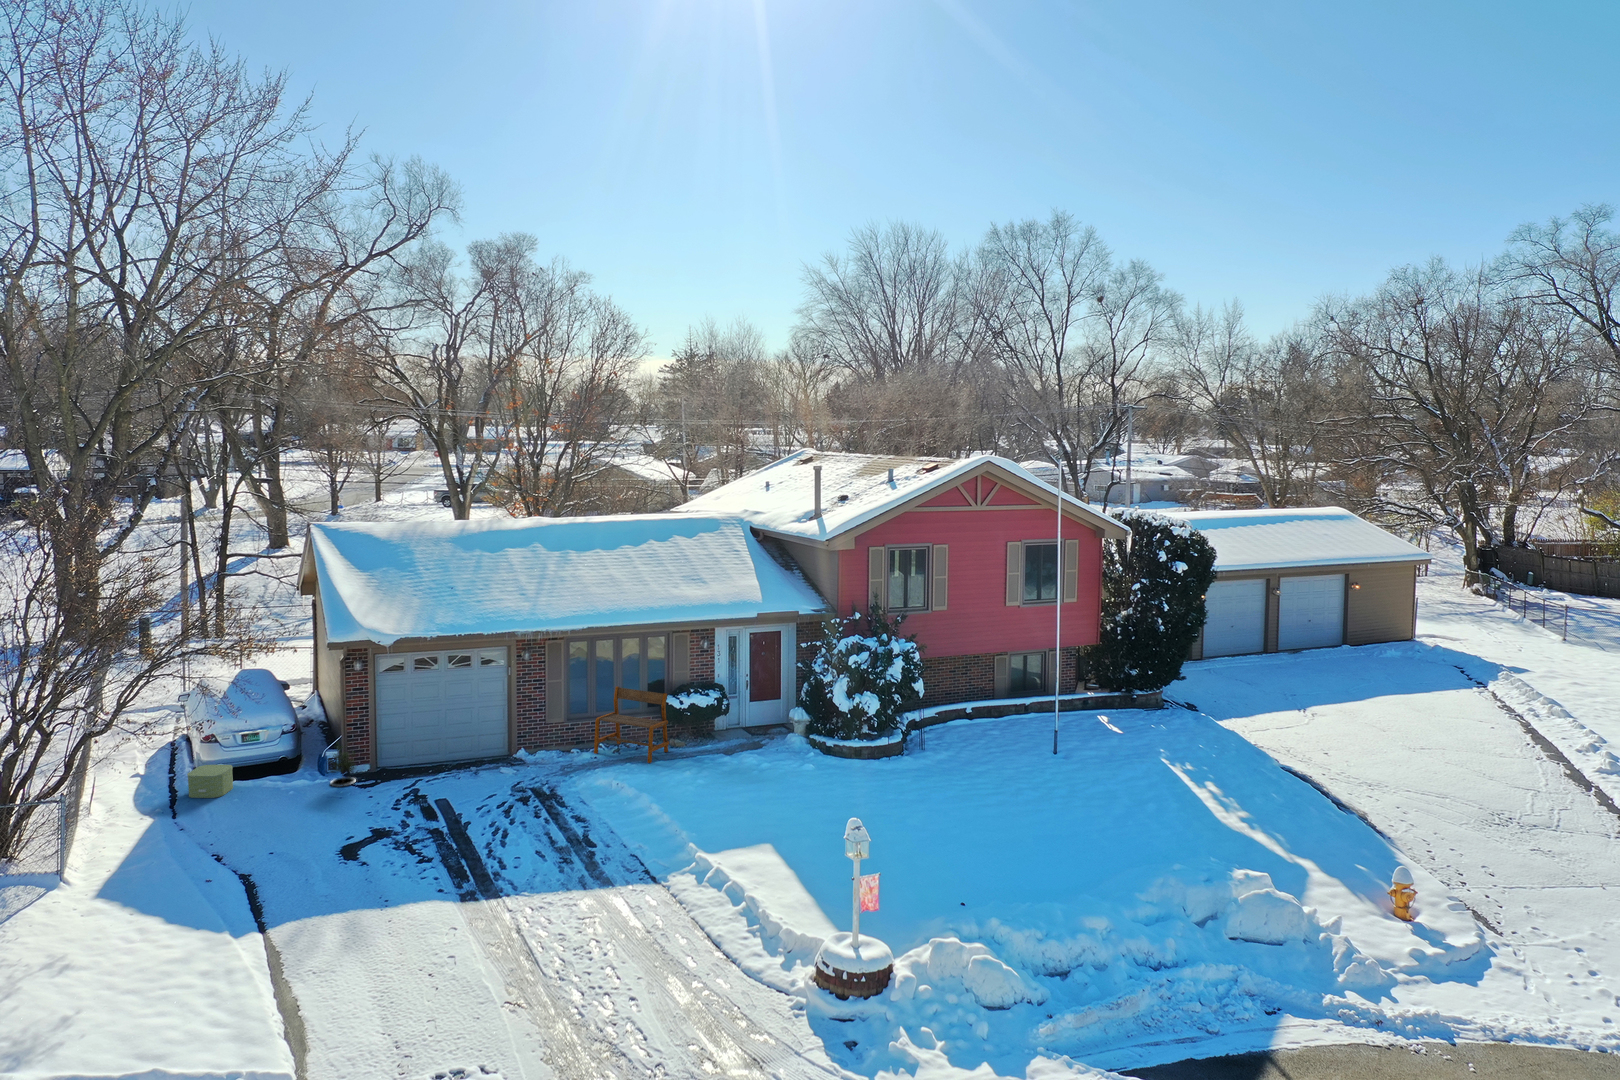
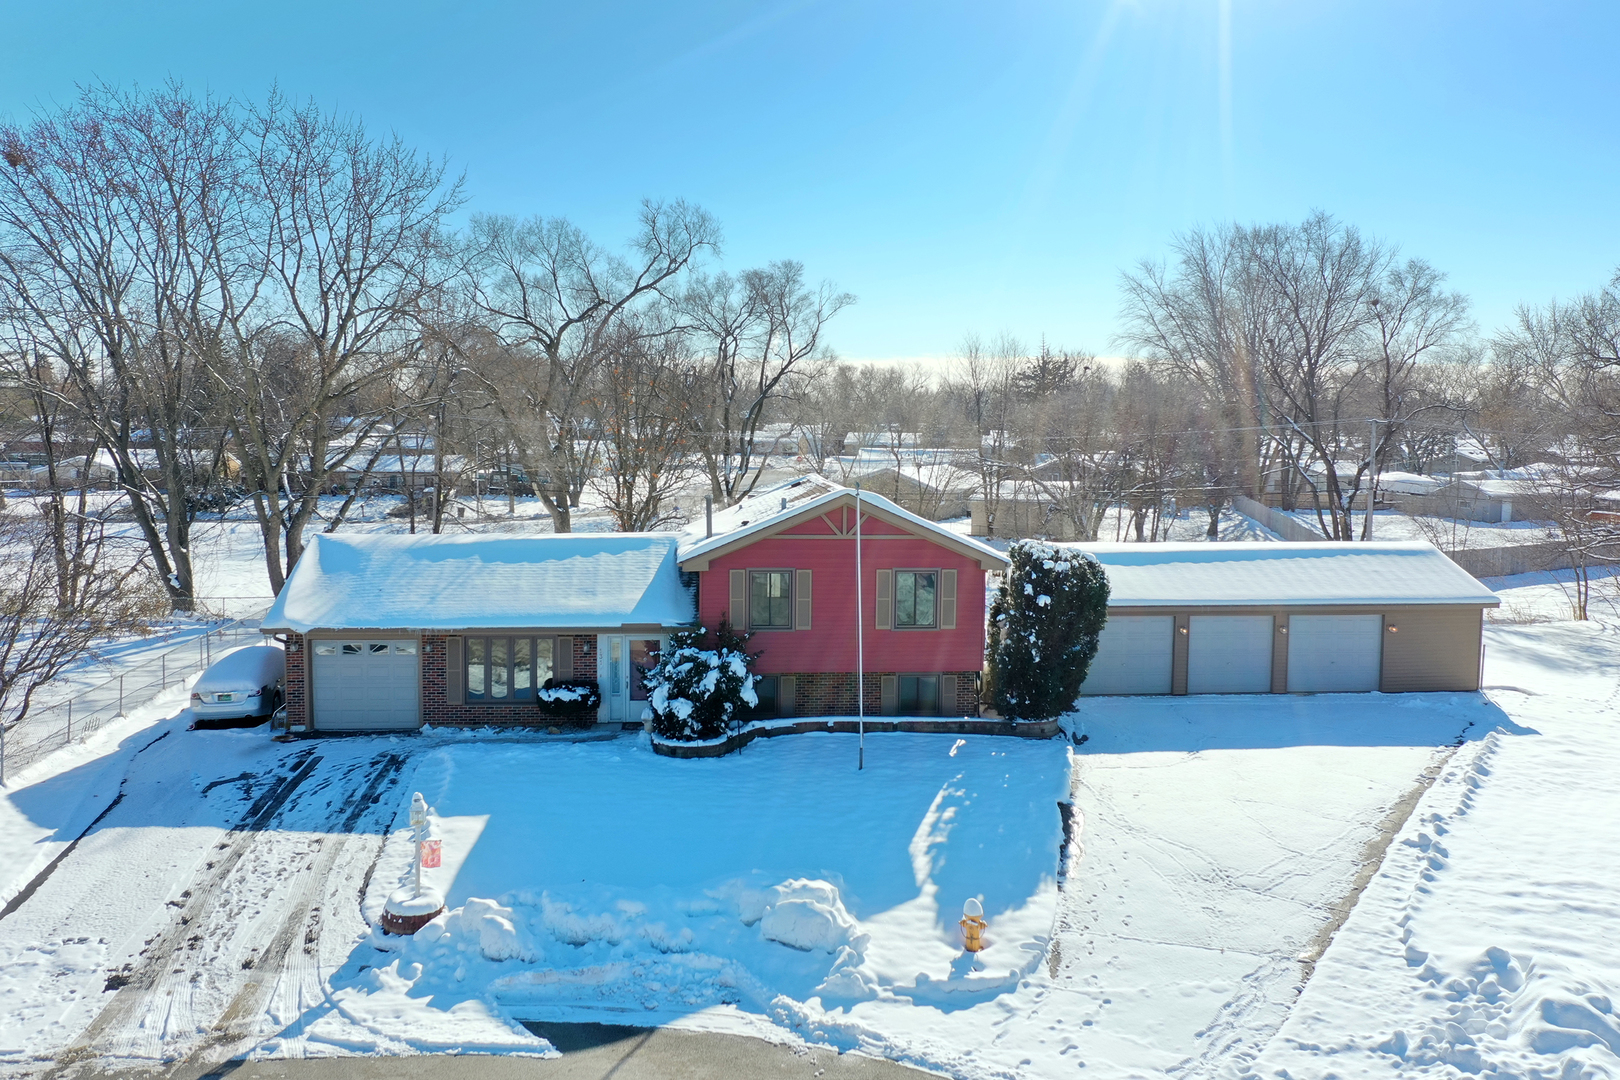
bench: present [594,686,669,763] -> none [482,679,539,745]
storage box: present [187,765,233,798] -> none [176,716,212,740]

